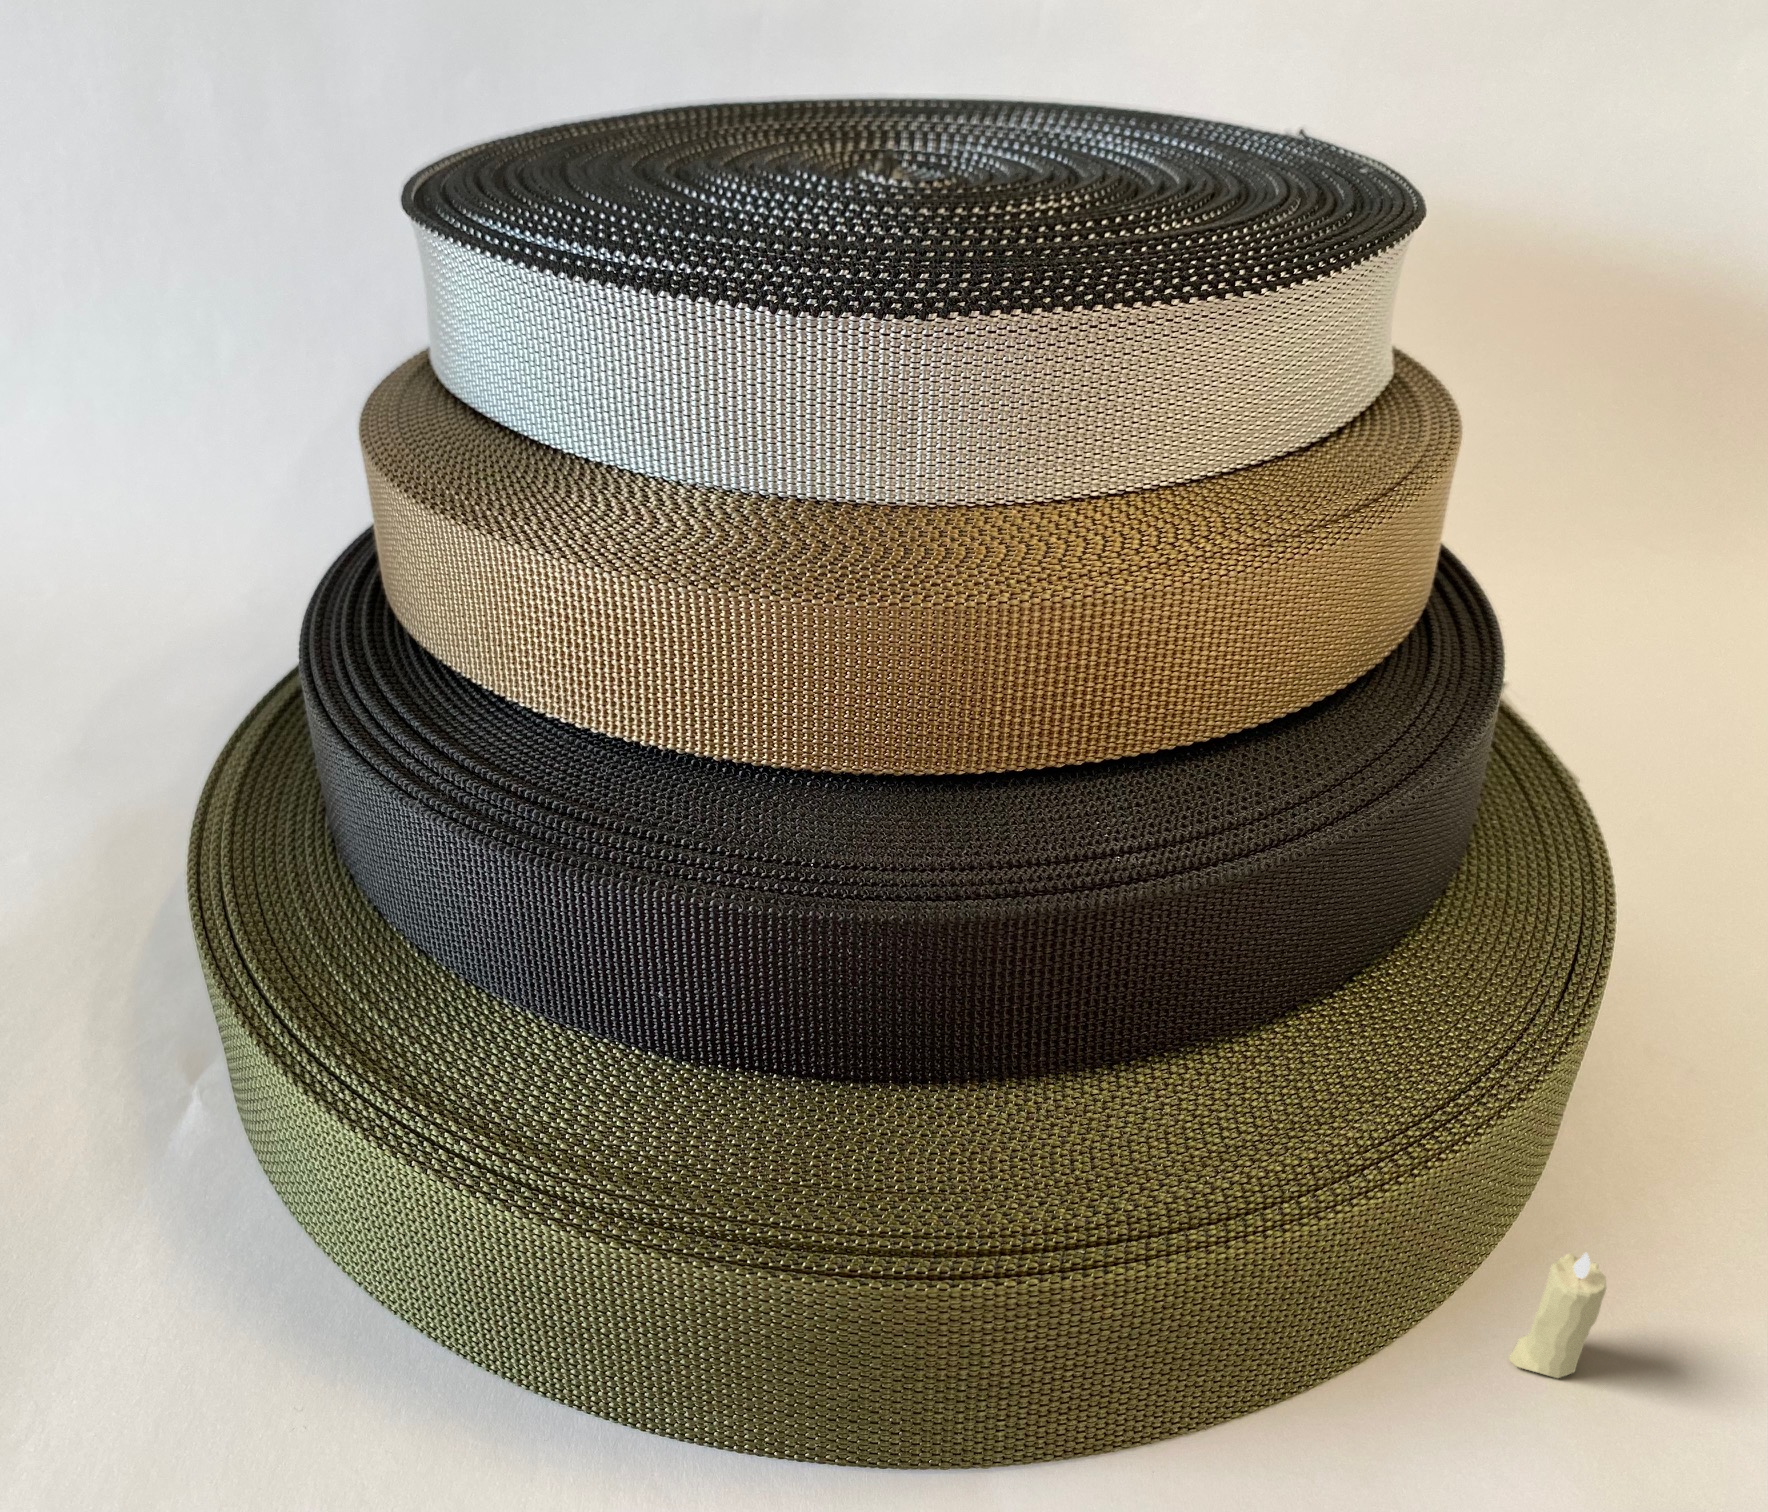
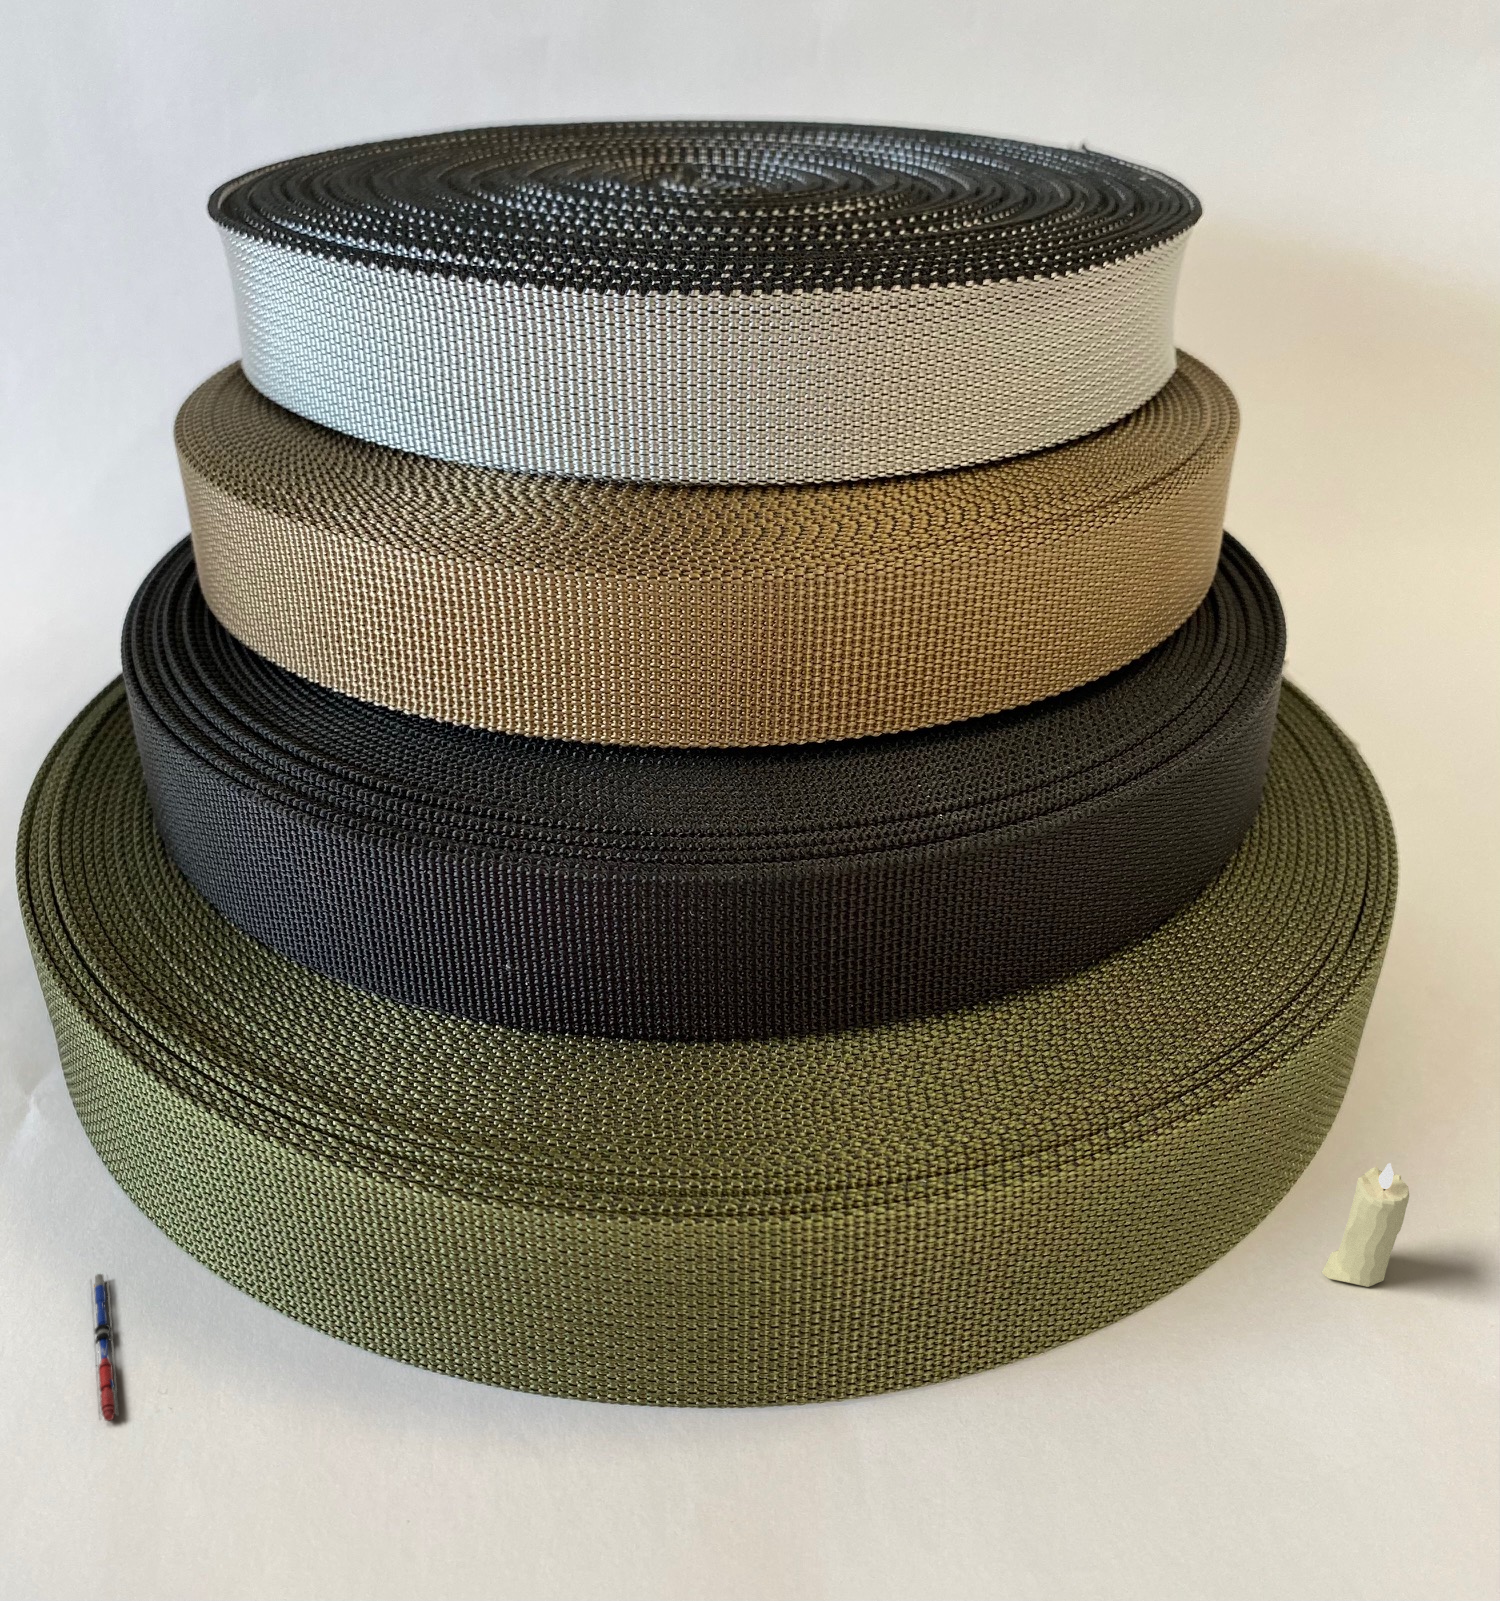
pen: none [226,1280,252,1441] -> present [91,1274,118,1421]

